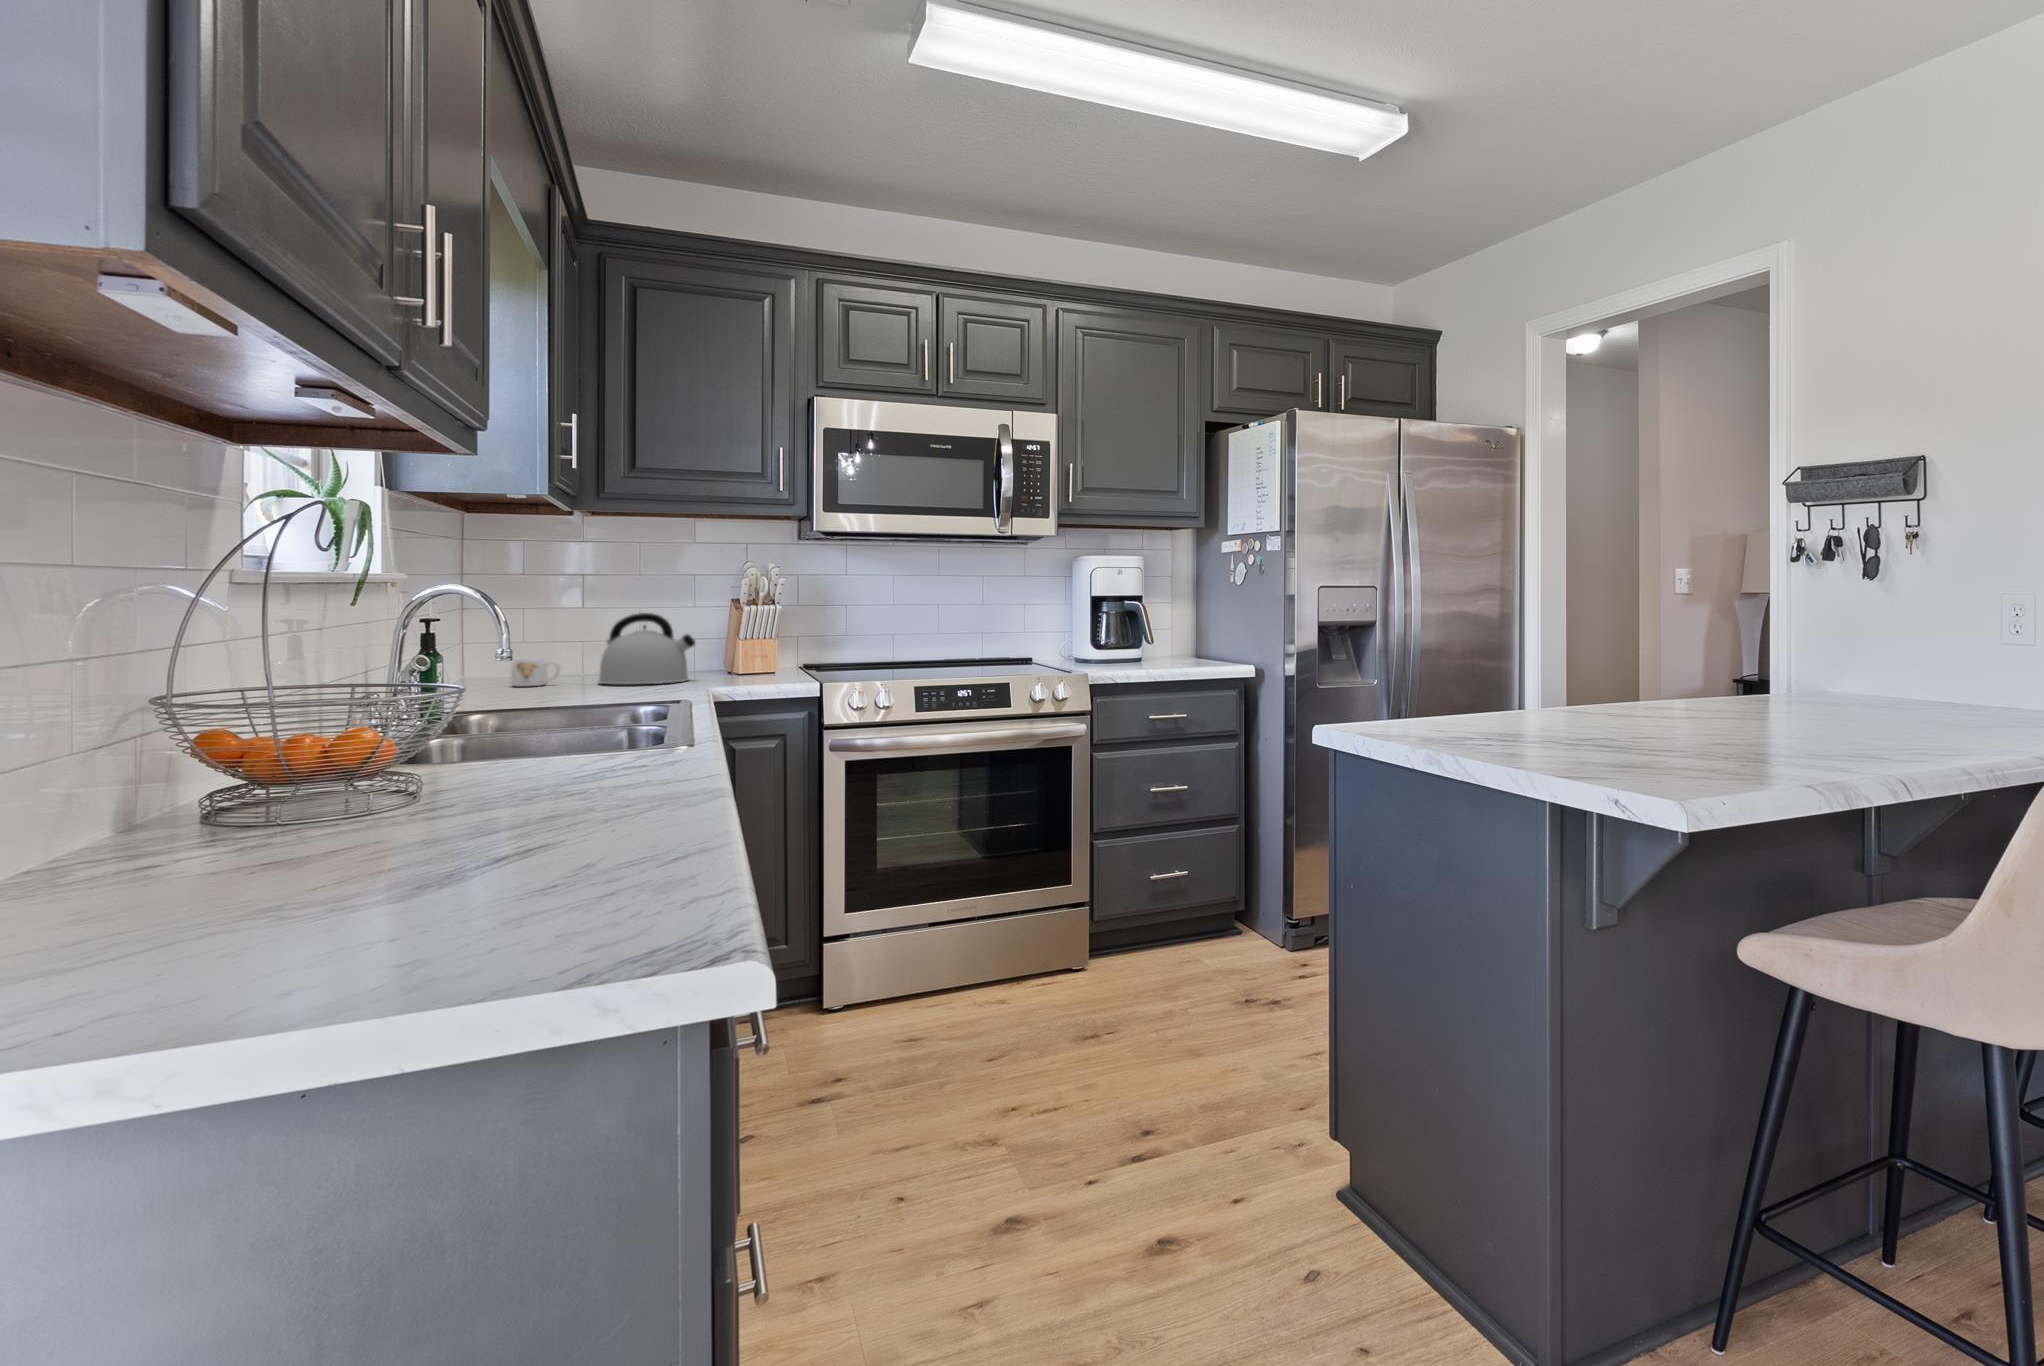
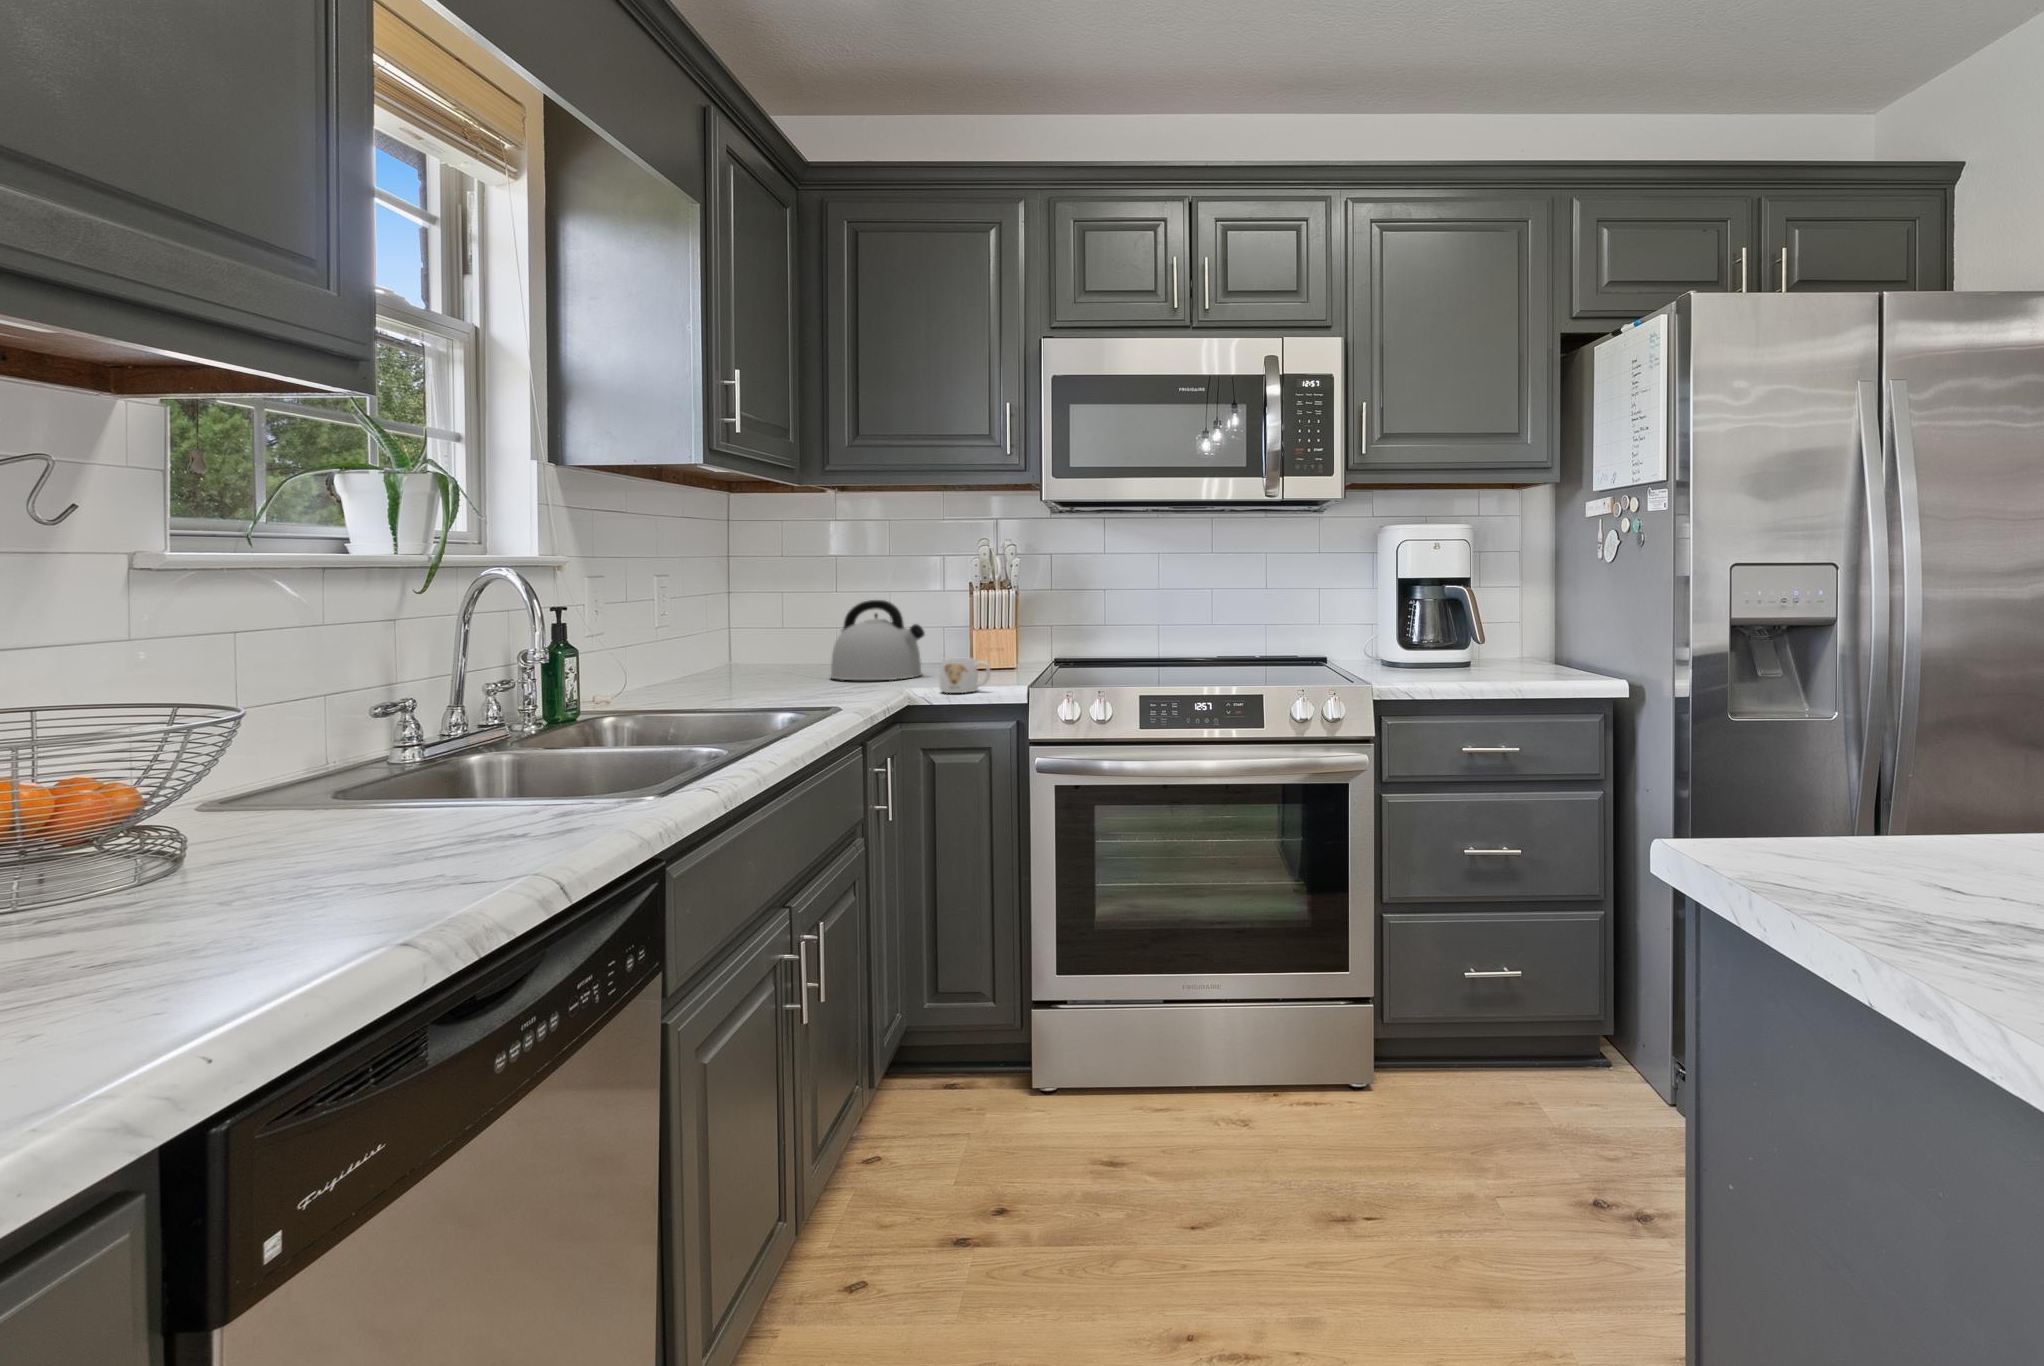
mug: present [511,658,560,686] -> present [940,658,990,693]

